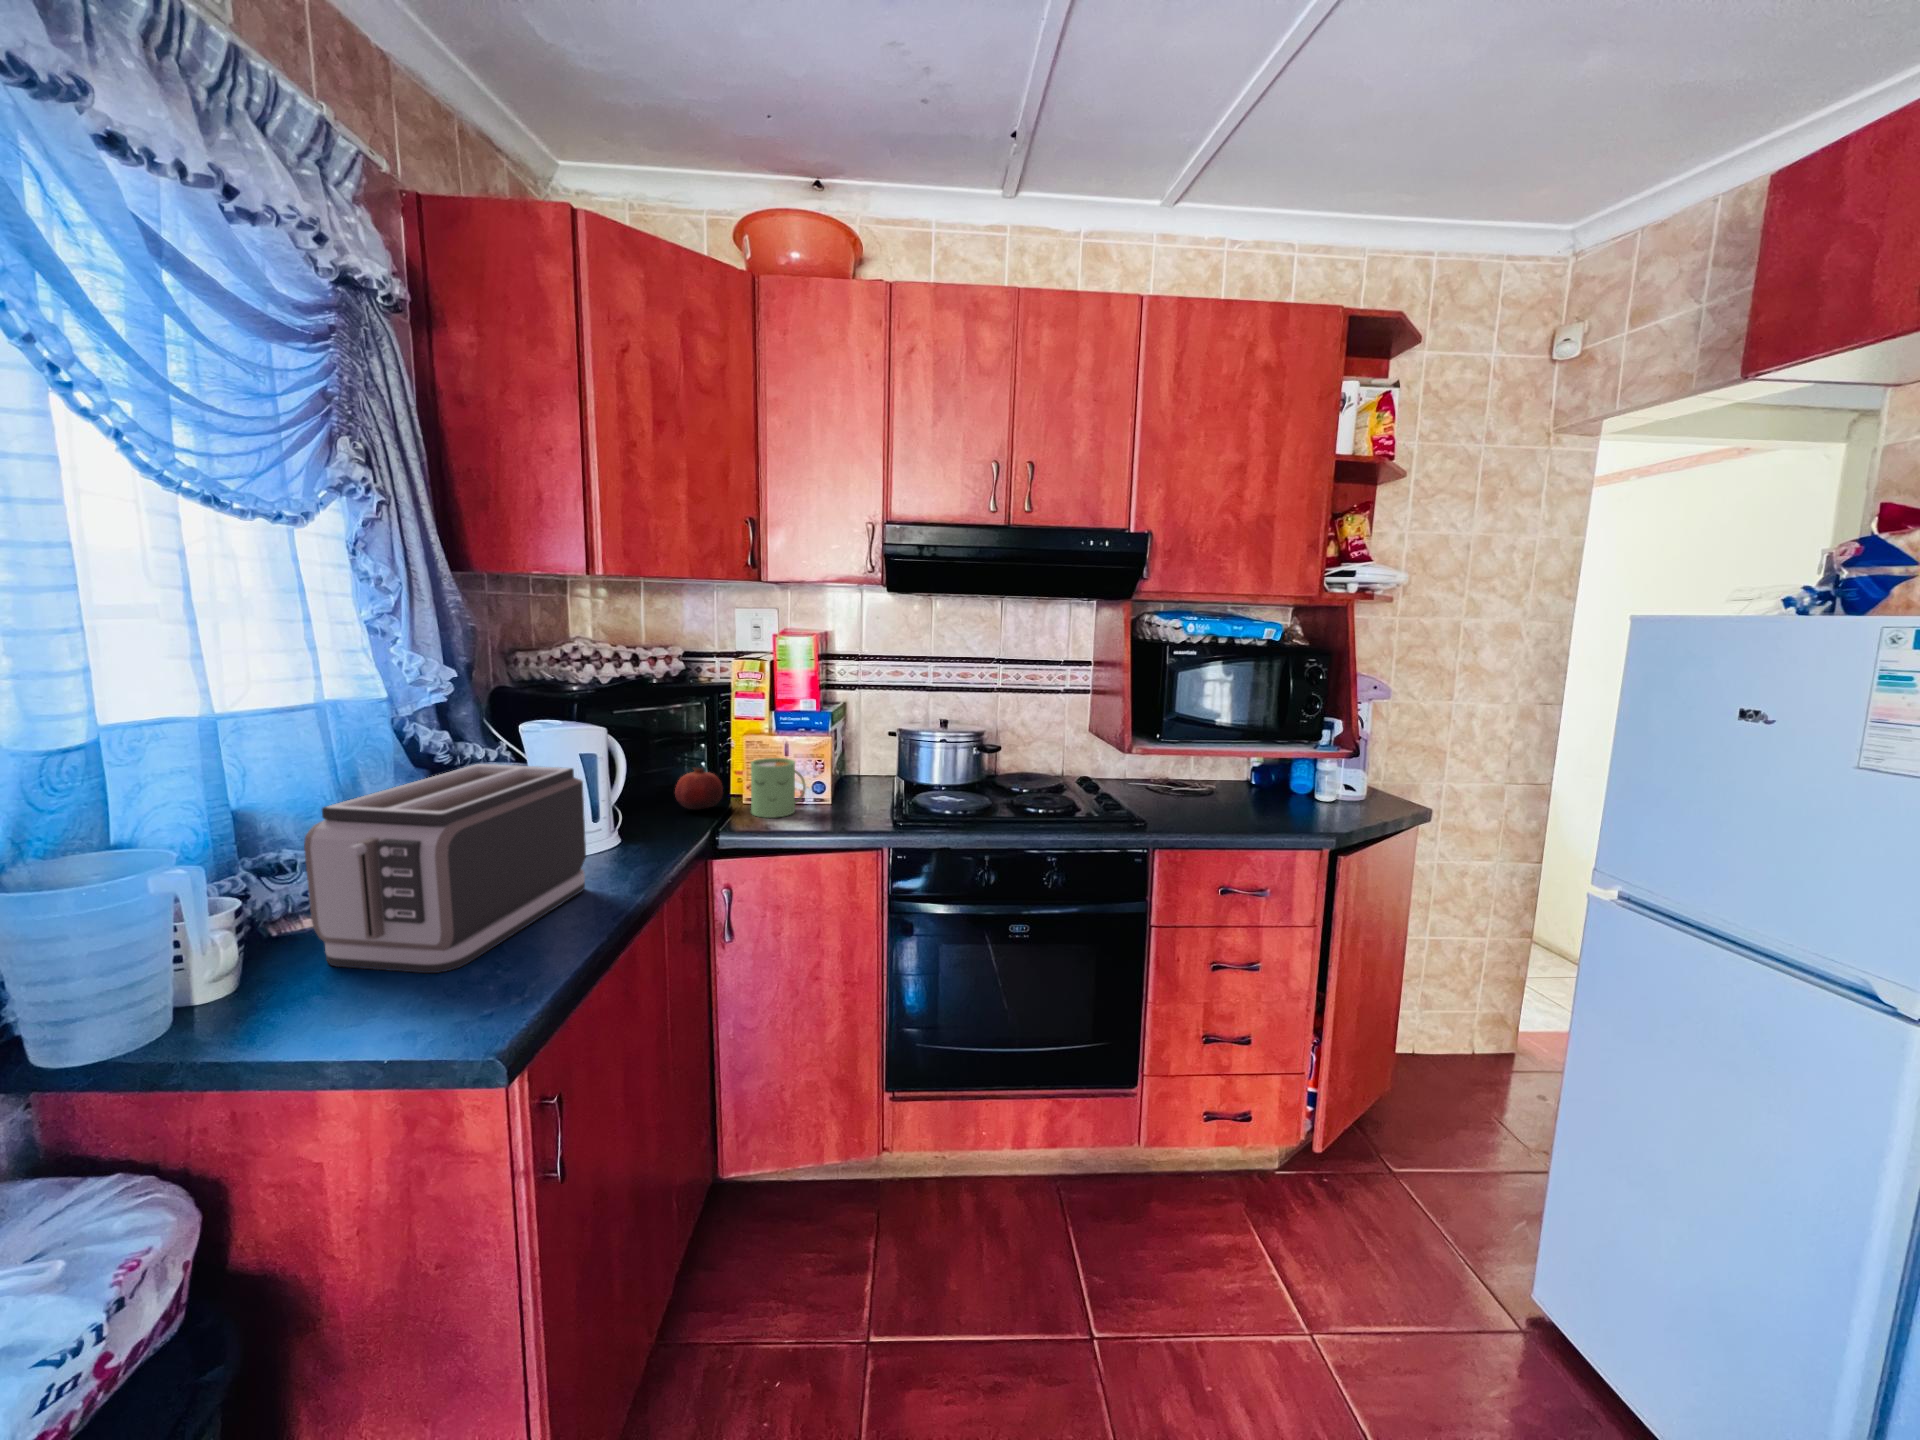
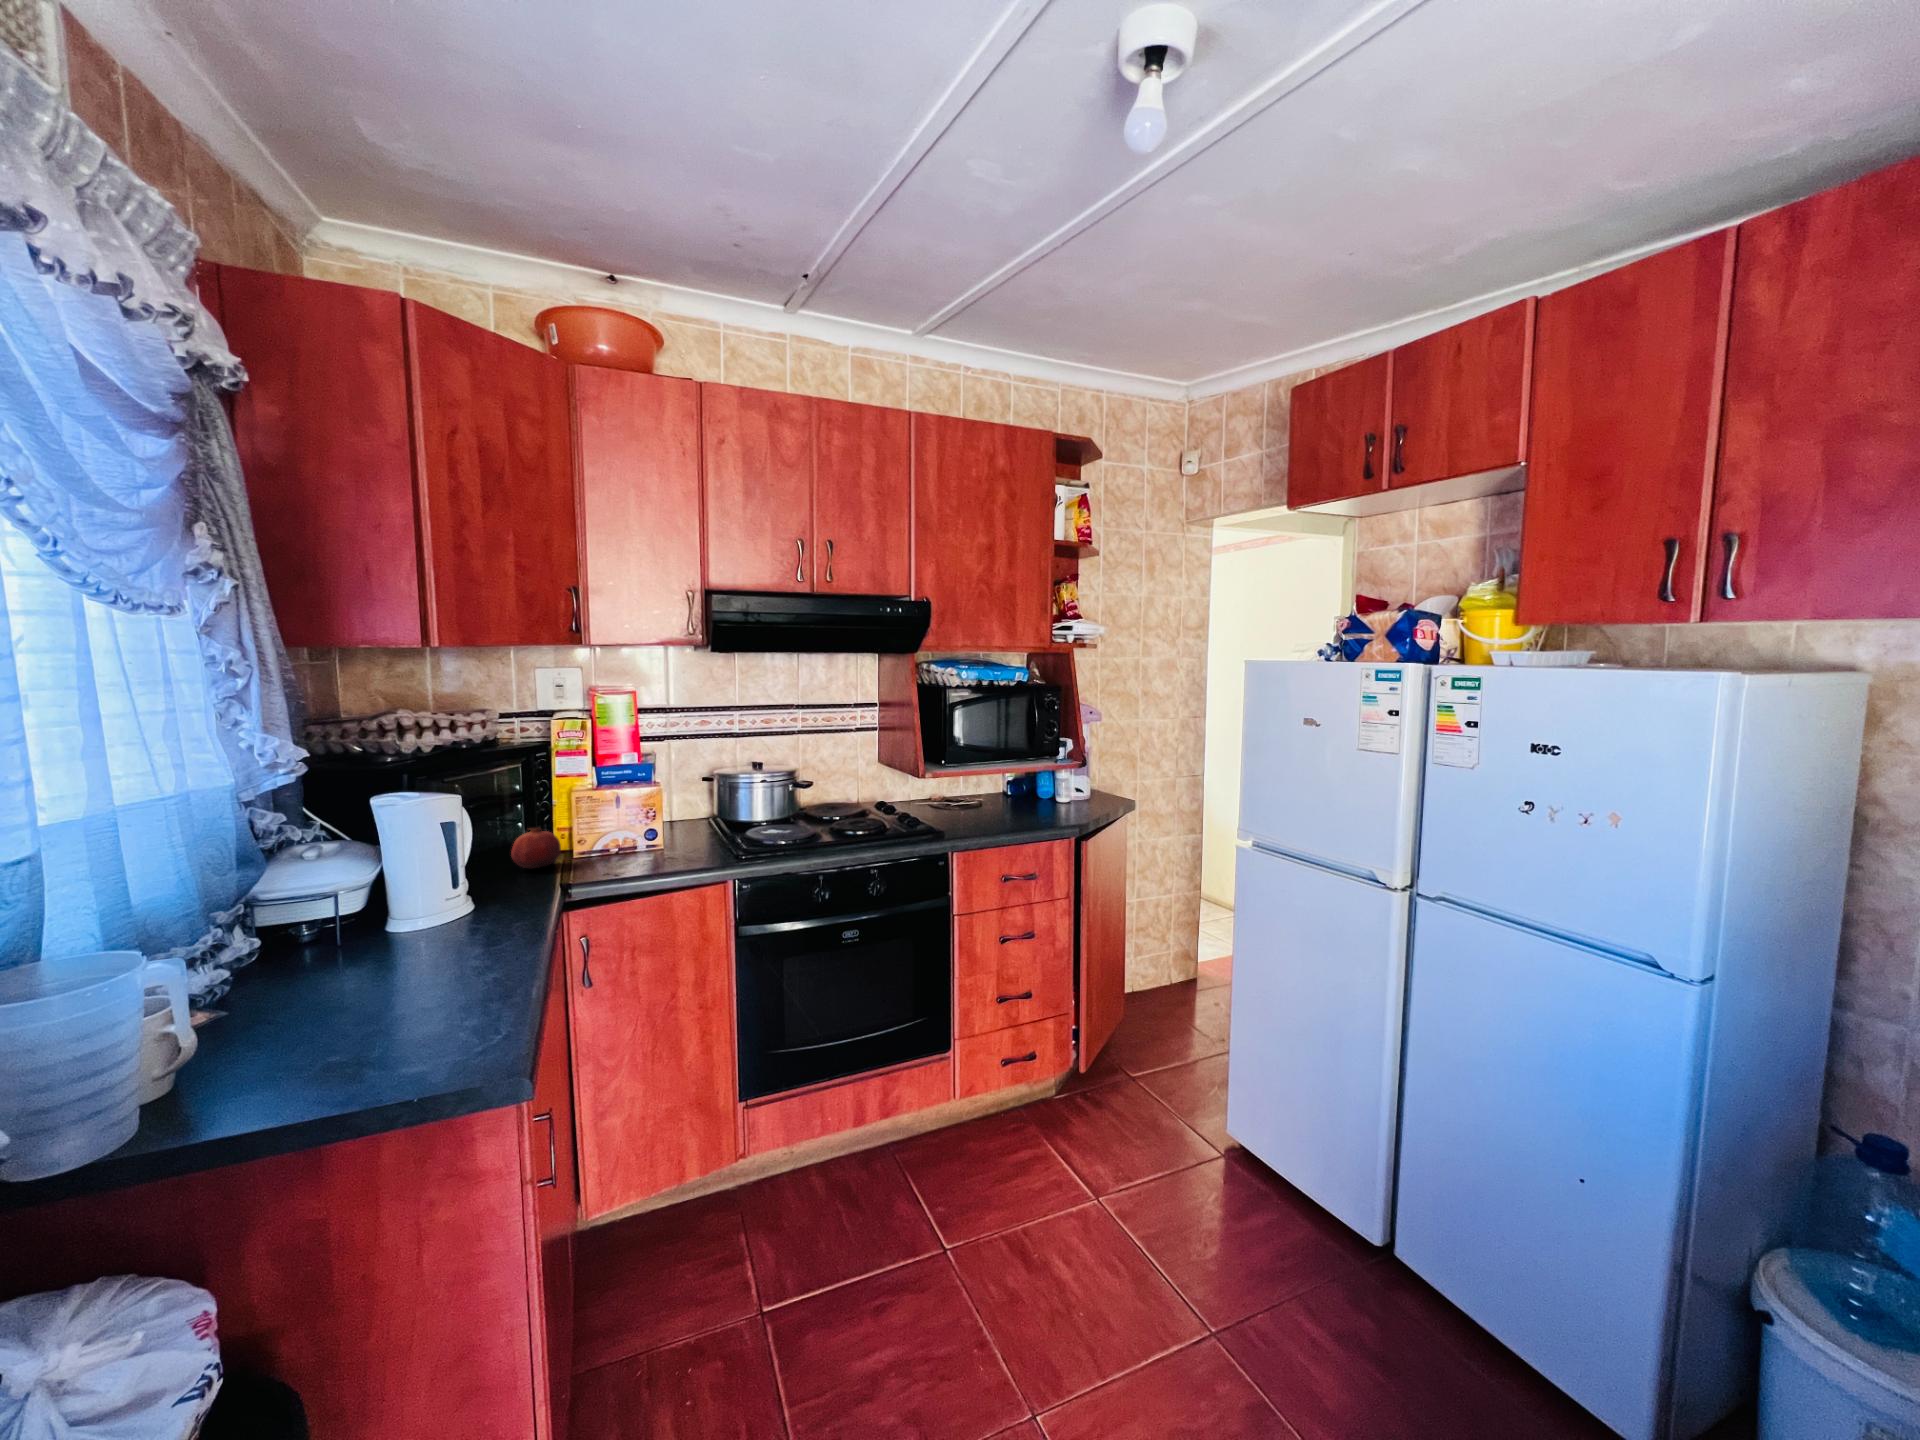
mug: present [751,758,806,818] -> none [592,810,647,867]
toaster: present [304,764,586,973] -> none [256,835,492,1043]

